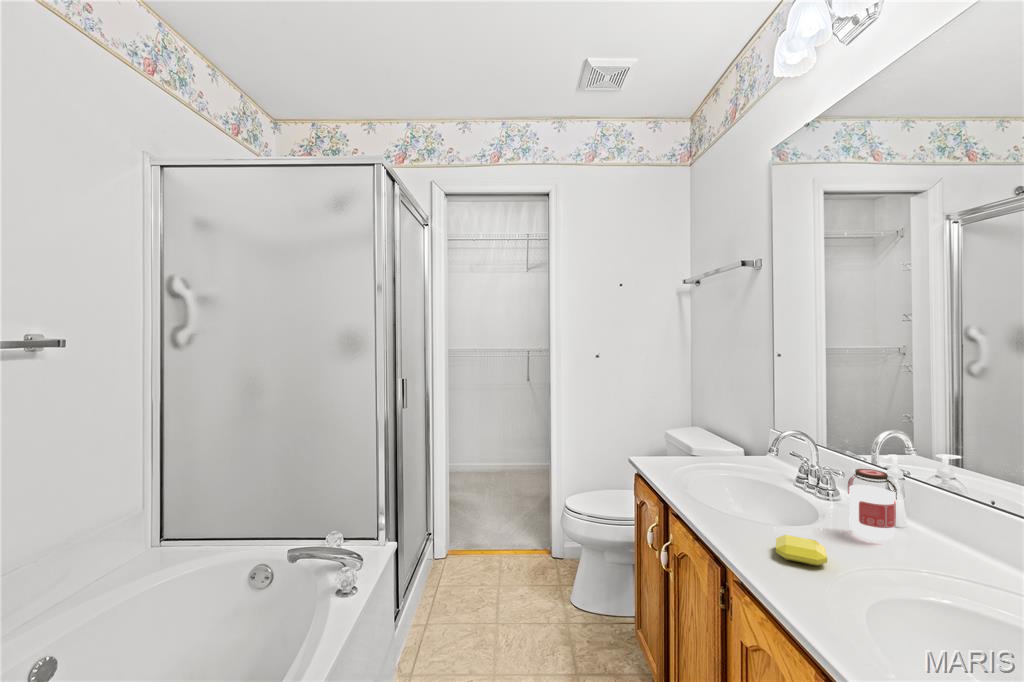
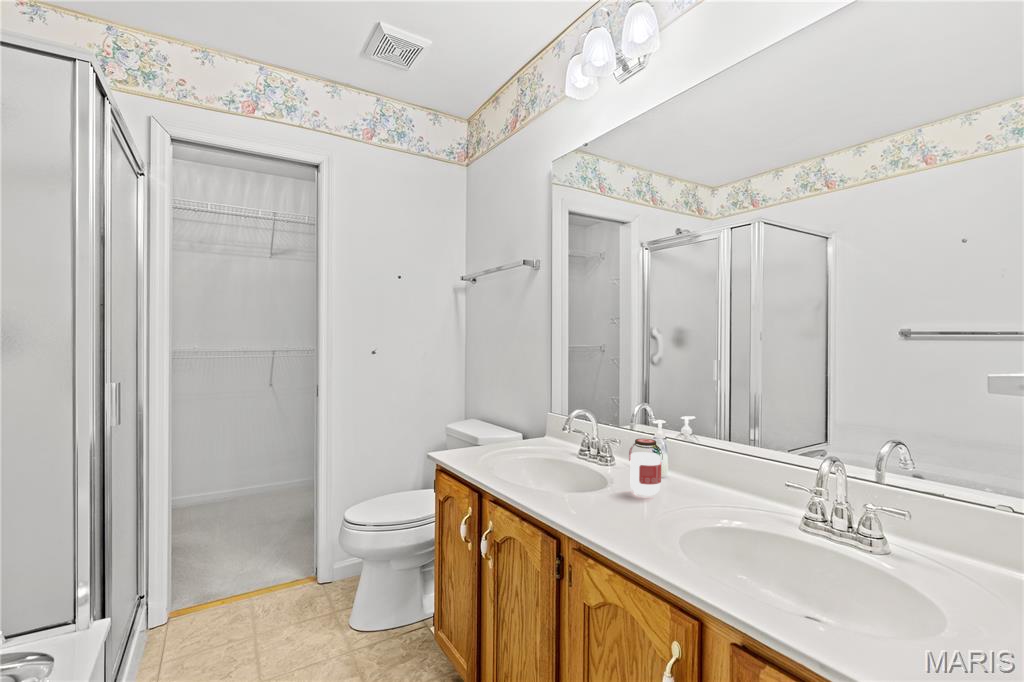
soap bar: present [776,535,827,566] -> none [590,503,632,524]

